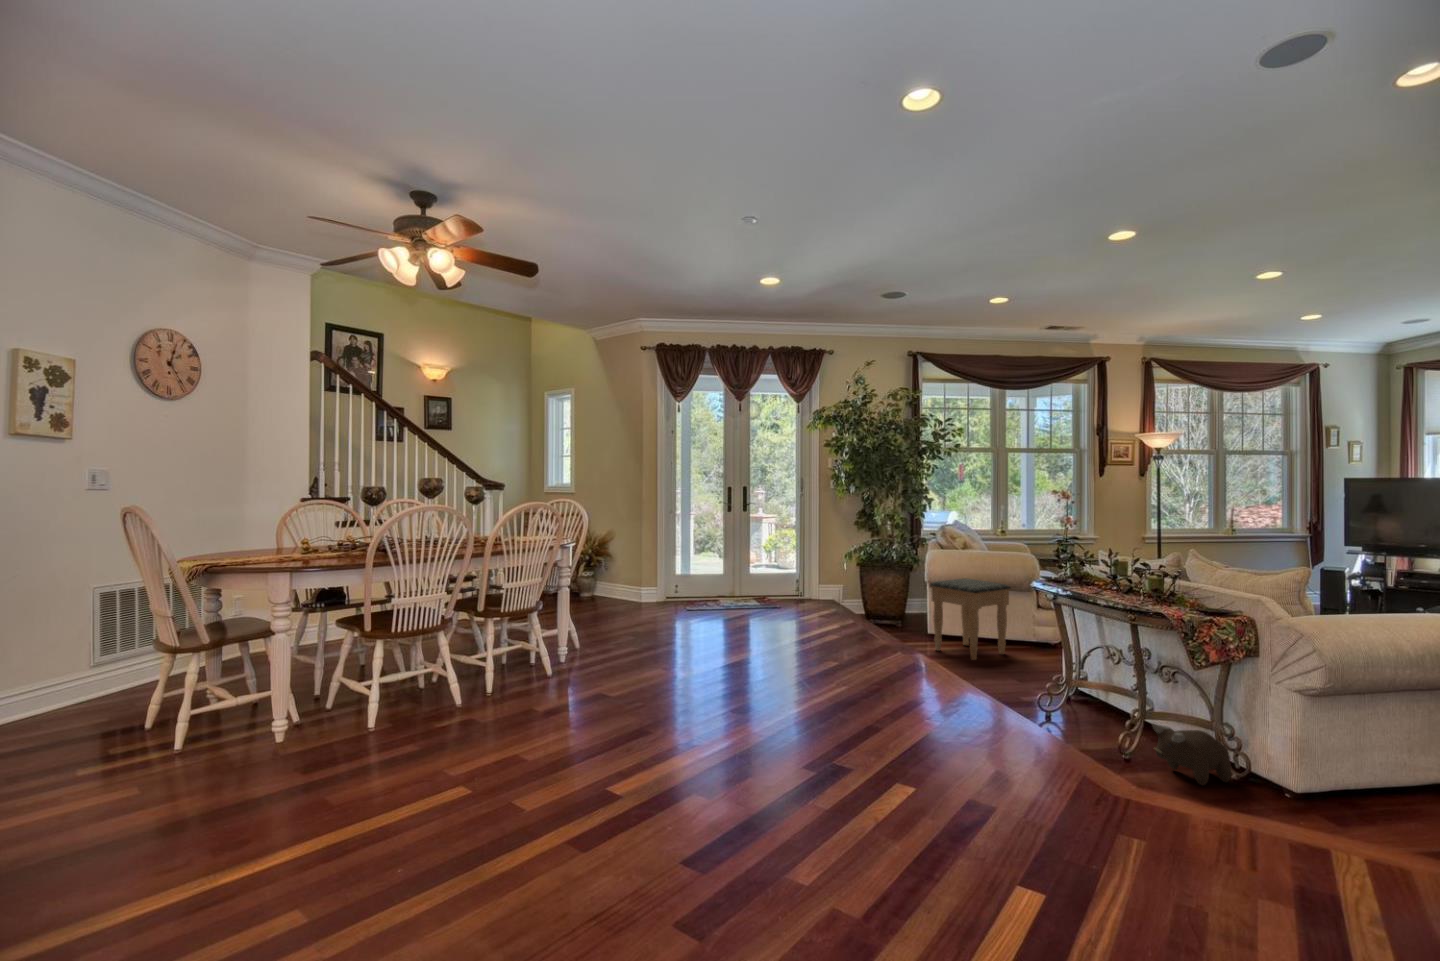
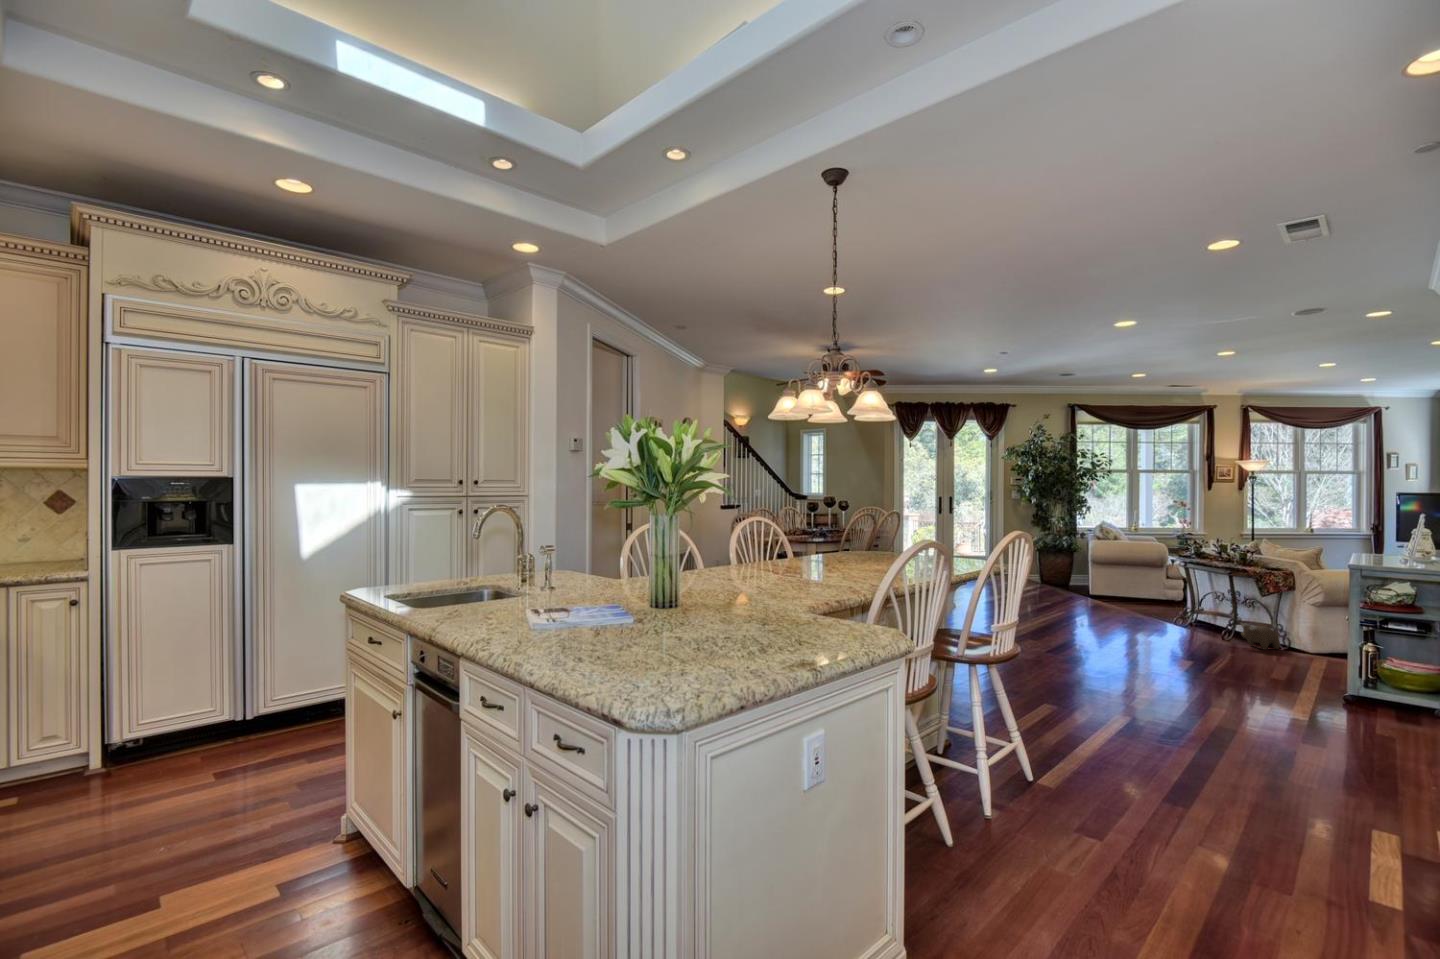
footstool: present [930,578,1011,660] -> none [1096,558,1151,607]

